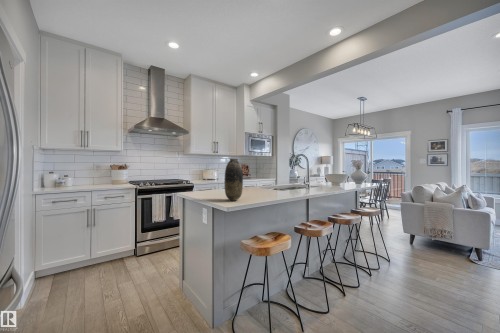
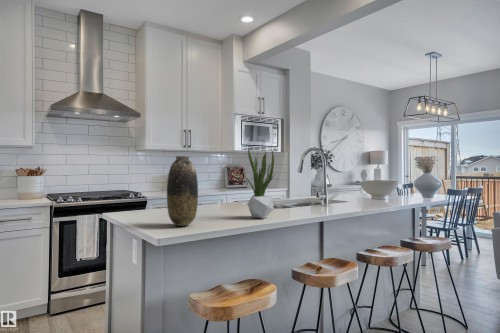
potted plant: none [266,154,285,196] -> present [245,149,274,219]

